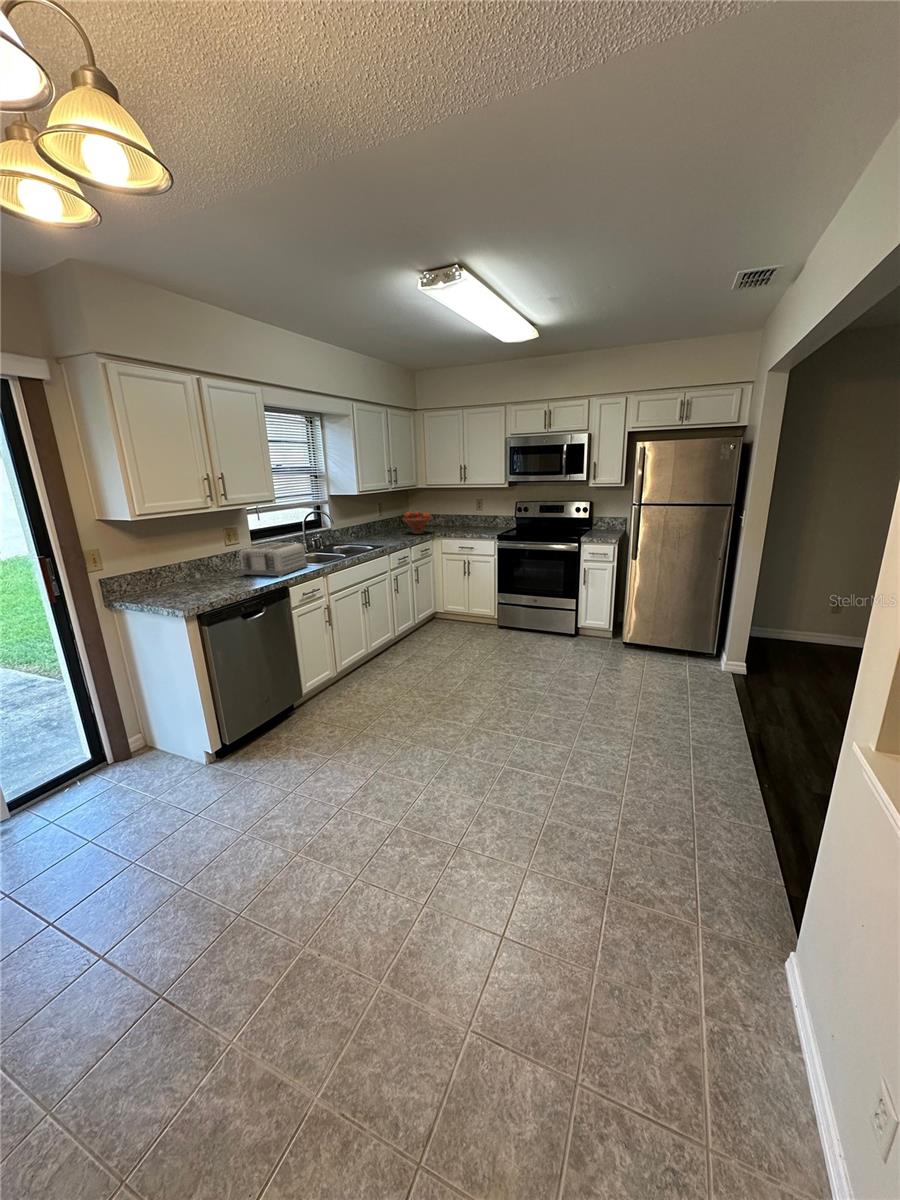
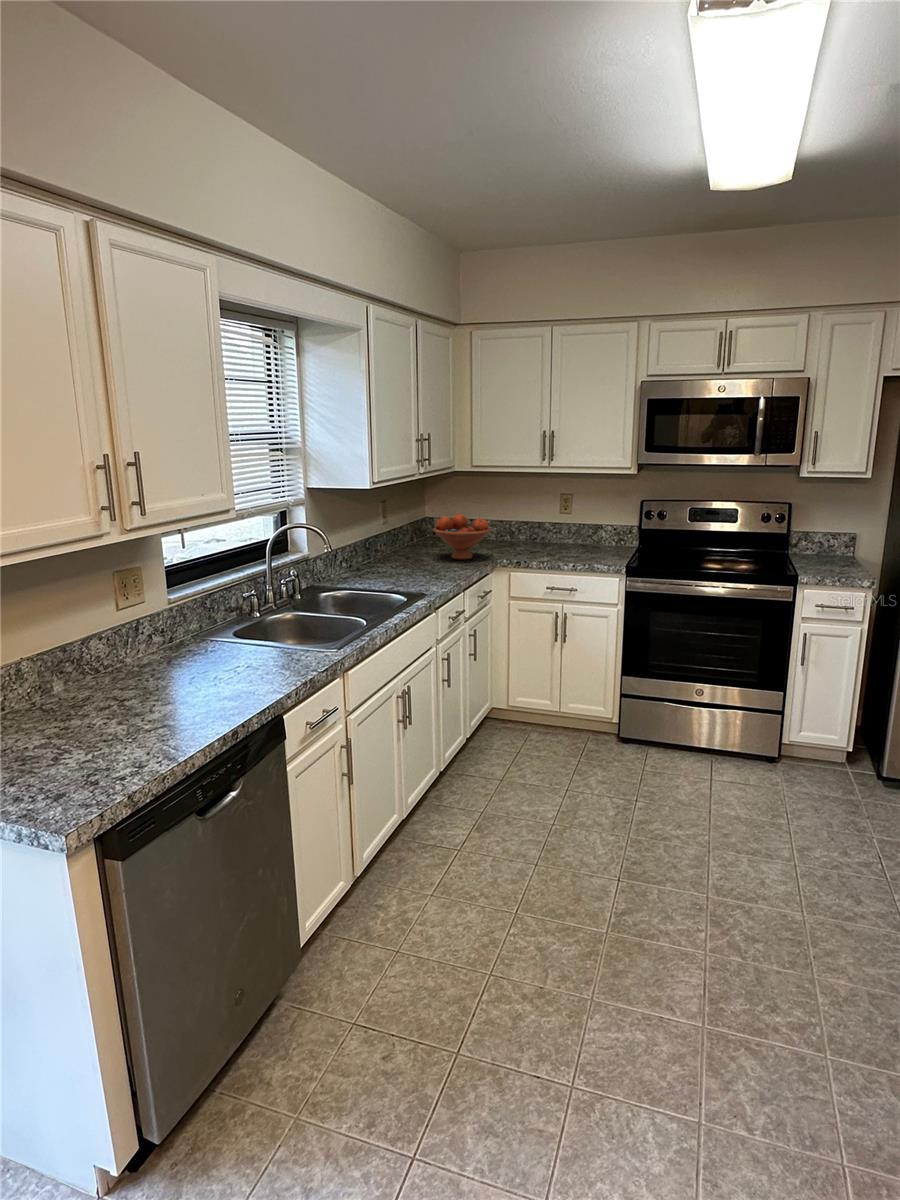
toaster: present [240,543,308,577] -> none [161,600,305,692]

